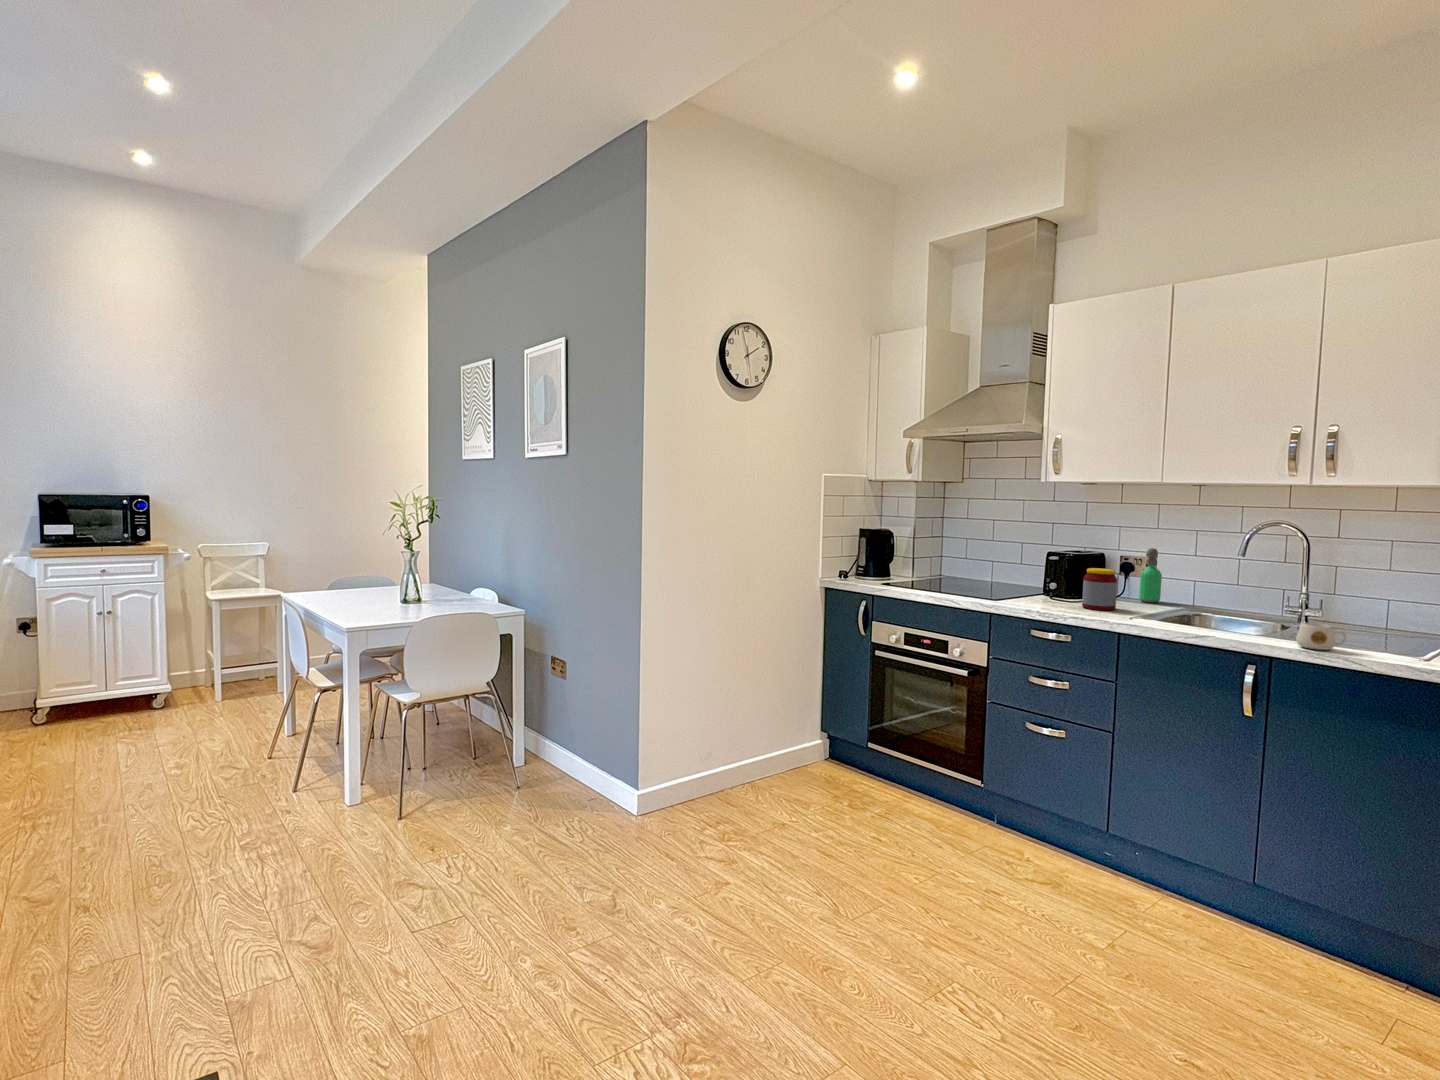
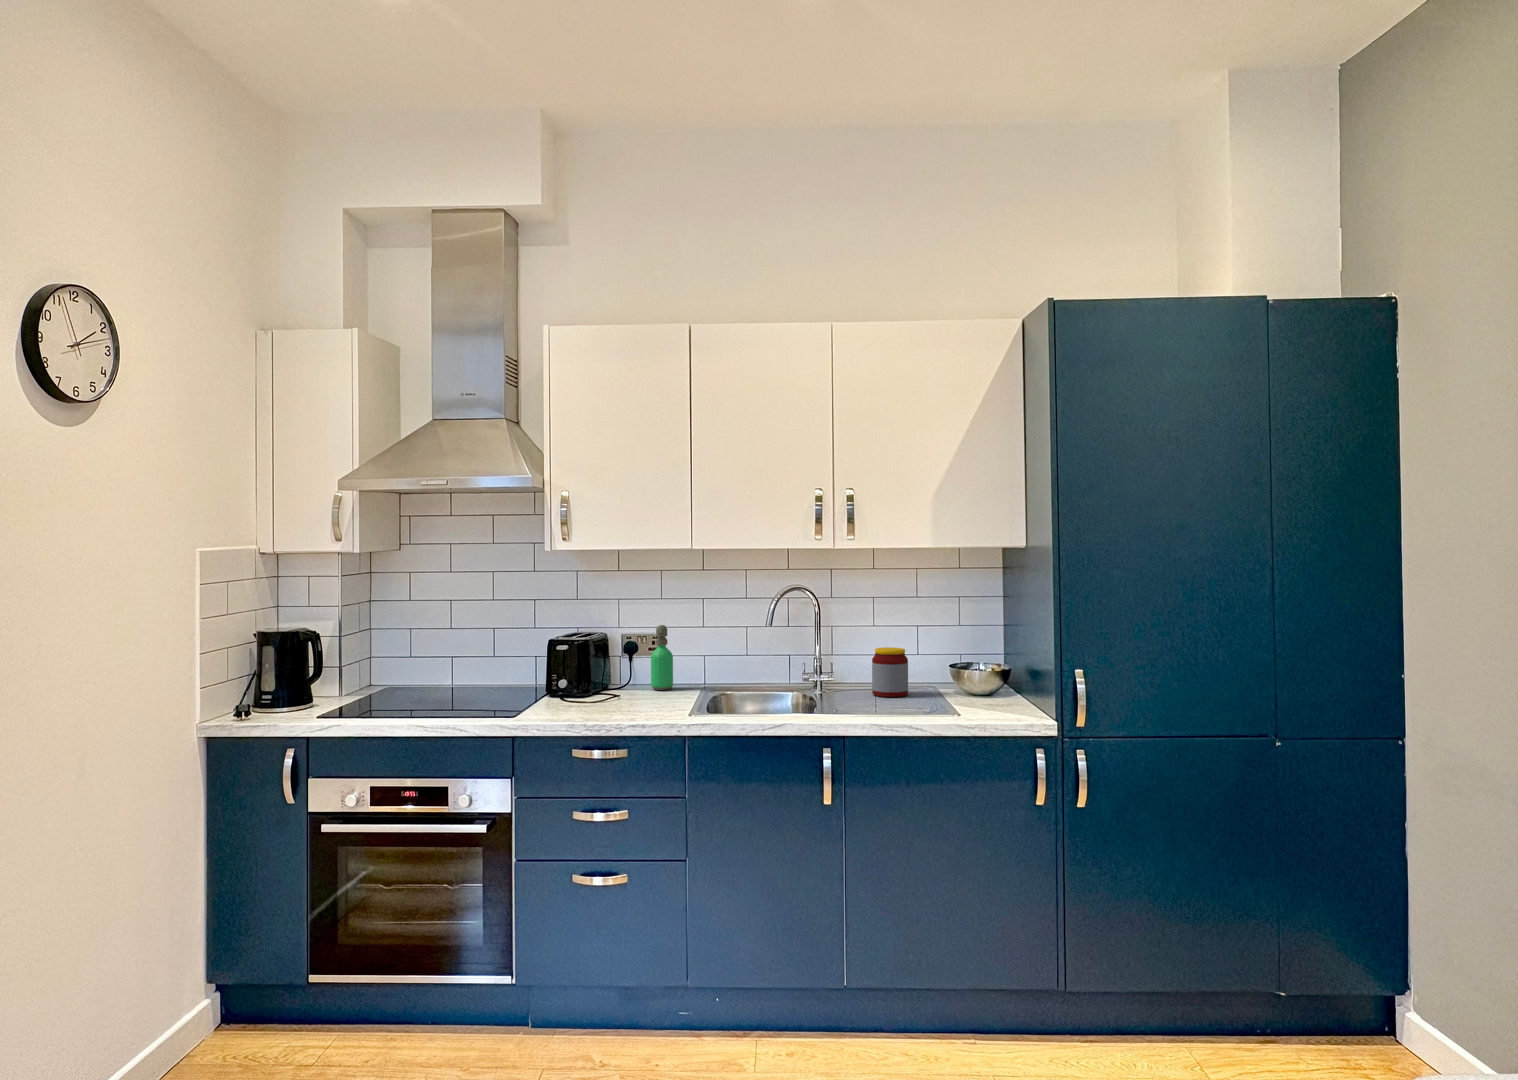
jar: present [1082,568,1117,610] -> present [872,647,908,697]
mug: present [1296,623,1347,650] -> none [858,692,897,719]

